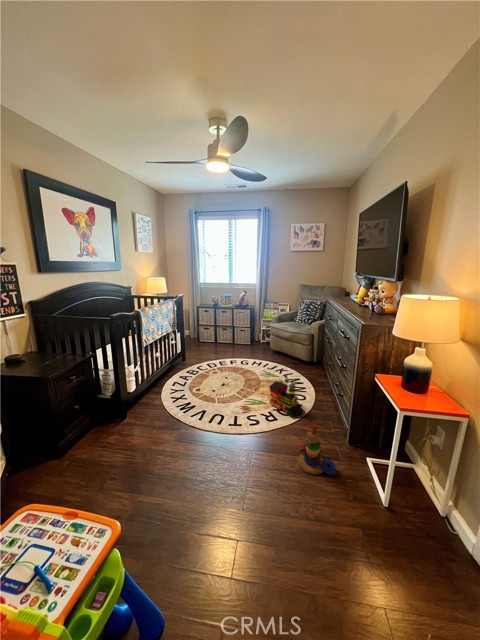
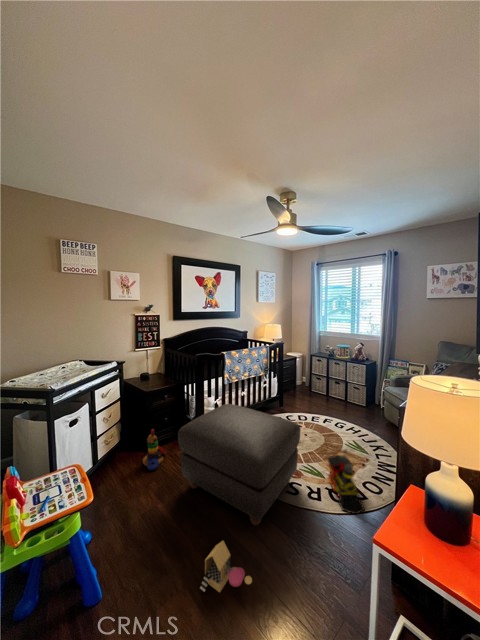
ottoman: none [142,363,264,464] -> present [178,404,301,526]
stacking toy: present [298,425,336,475] -> present [143,429,166,470]
toy house: none [246,478,291,527] -> present [200,541,252,592]

